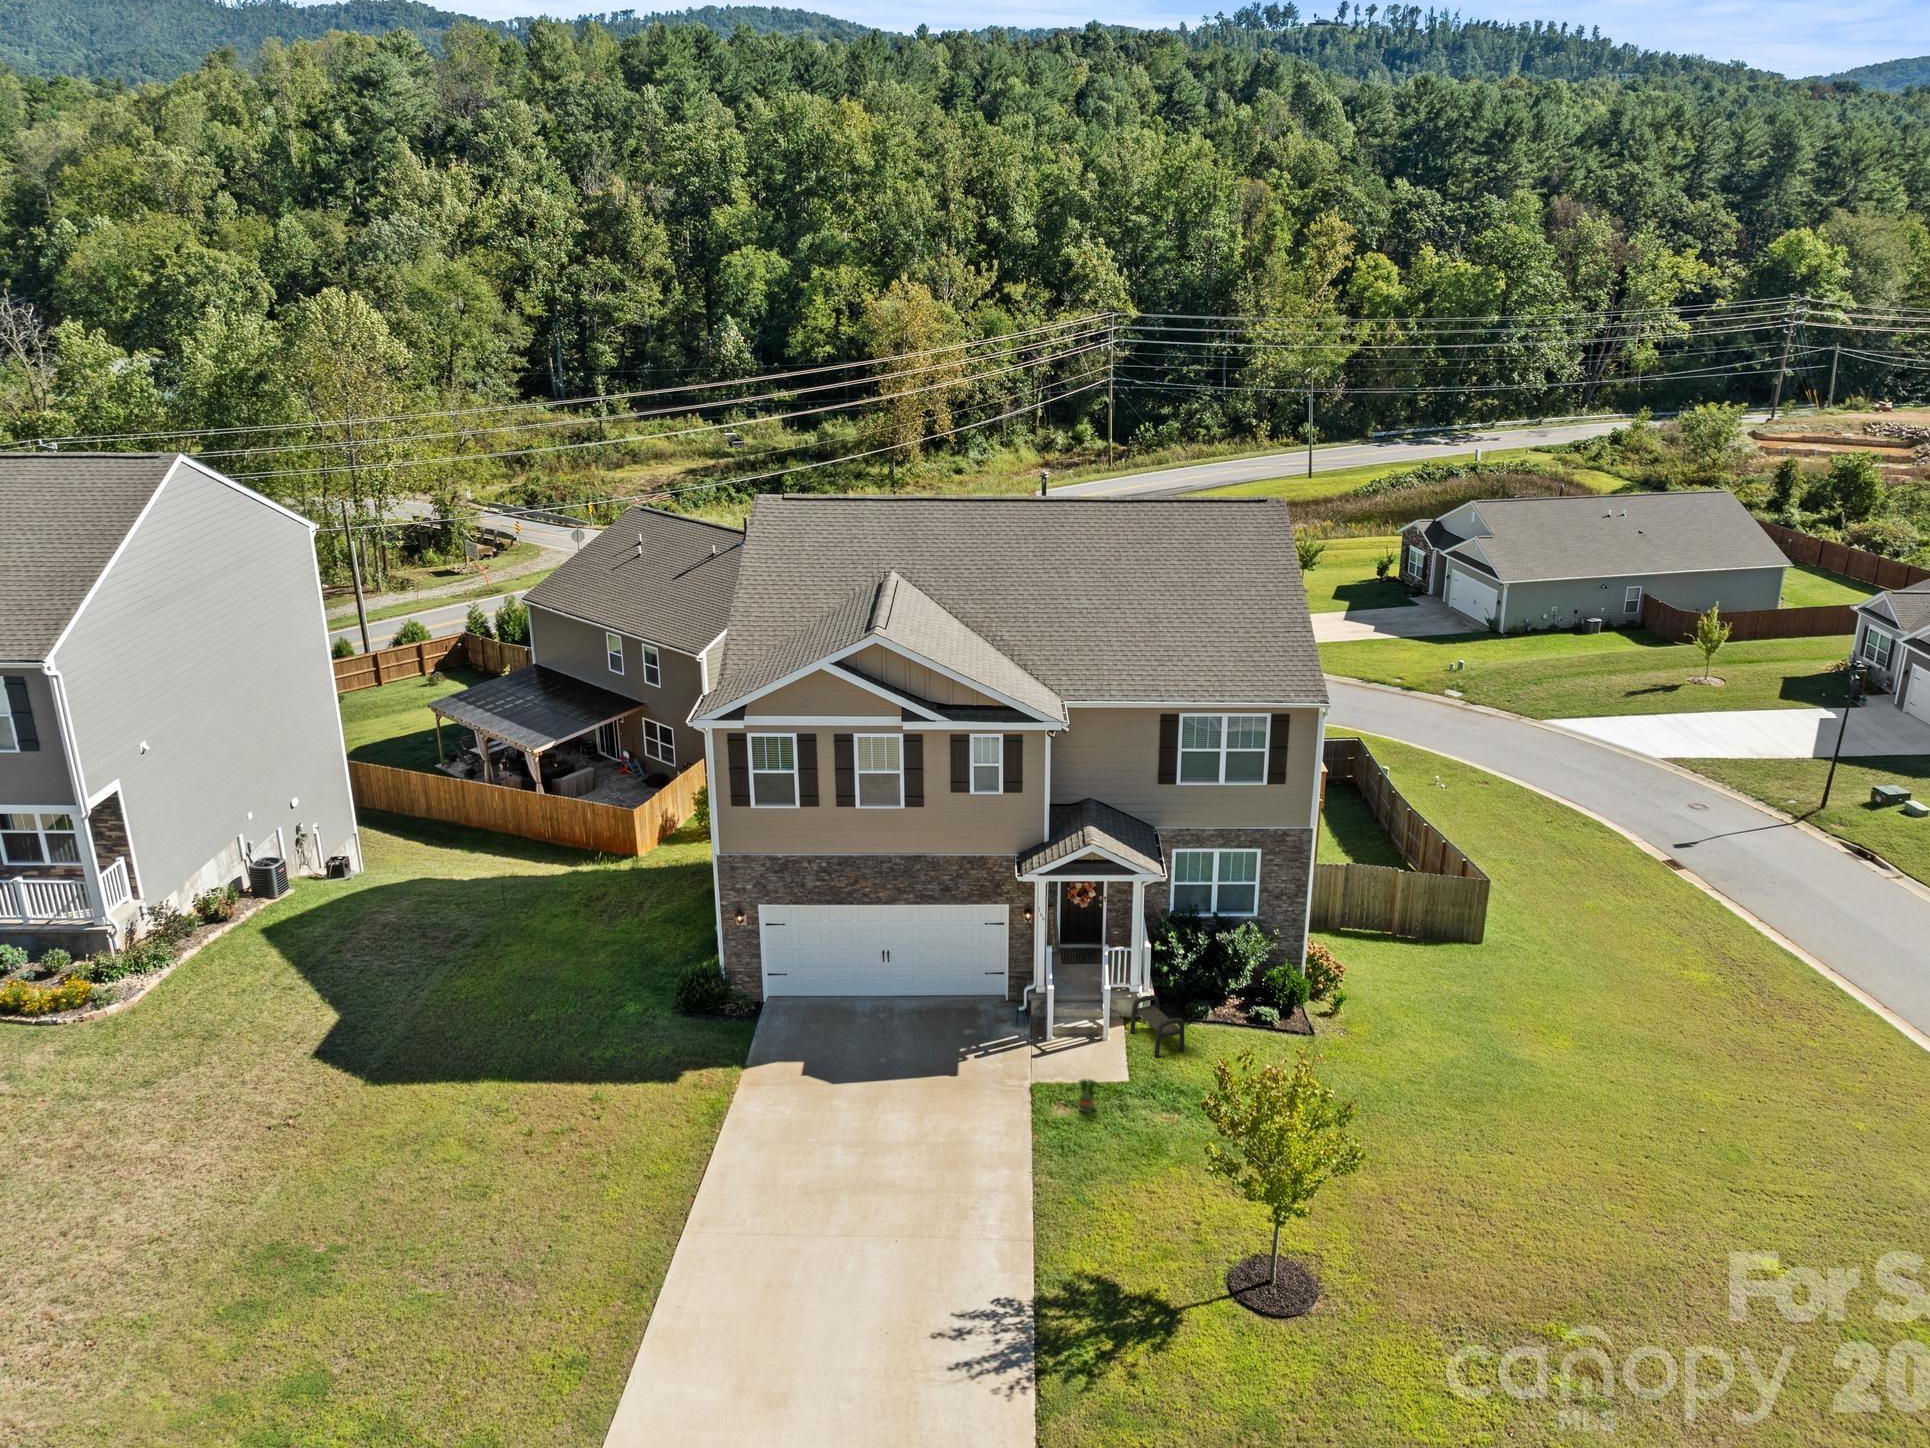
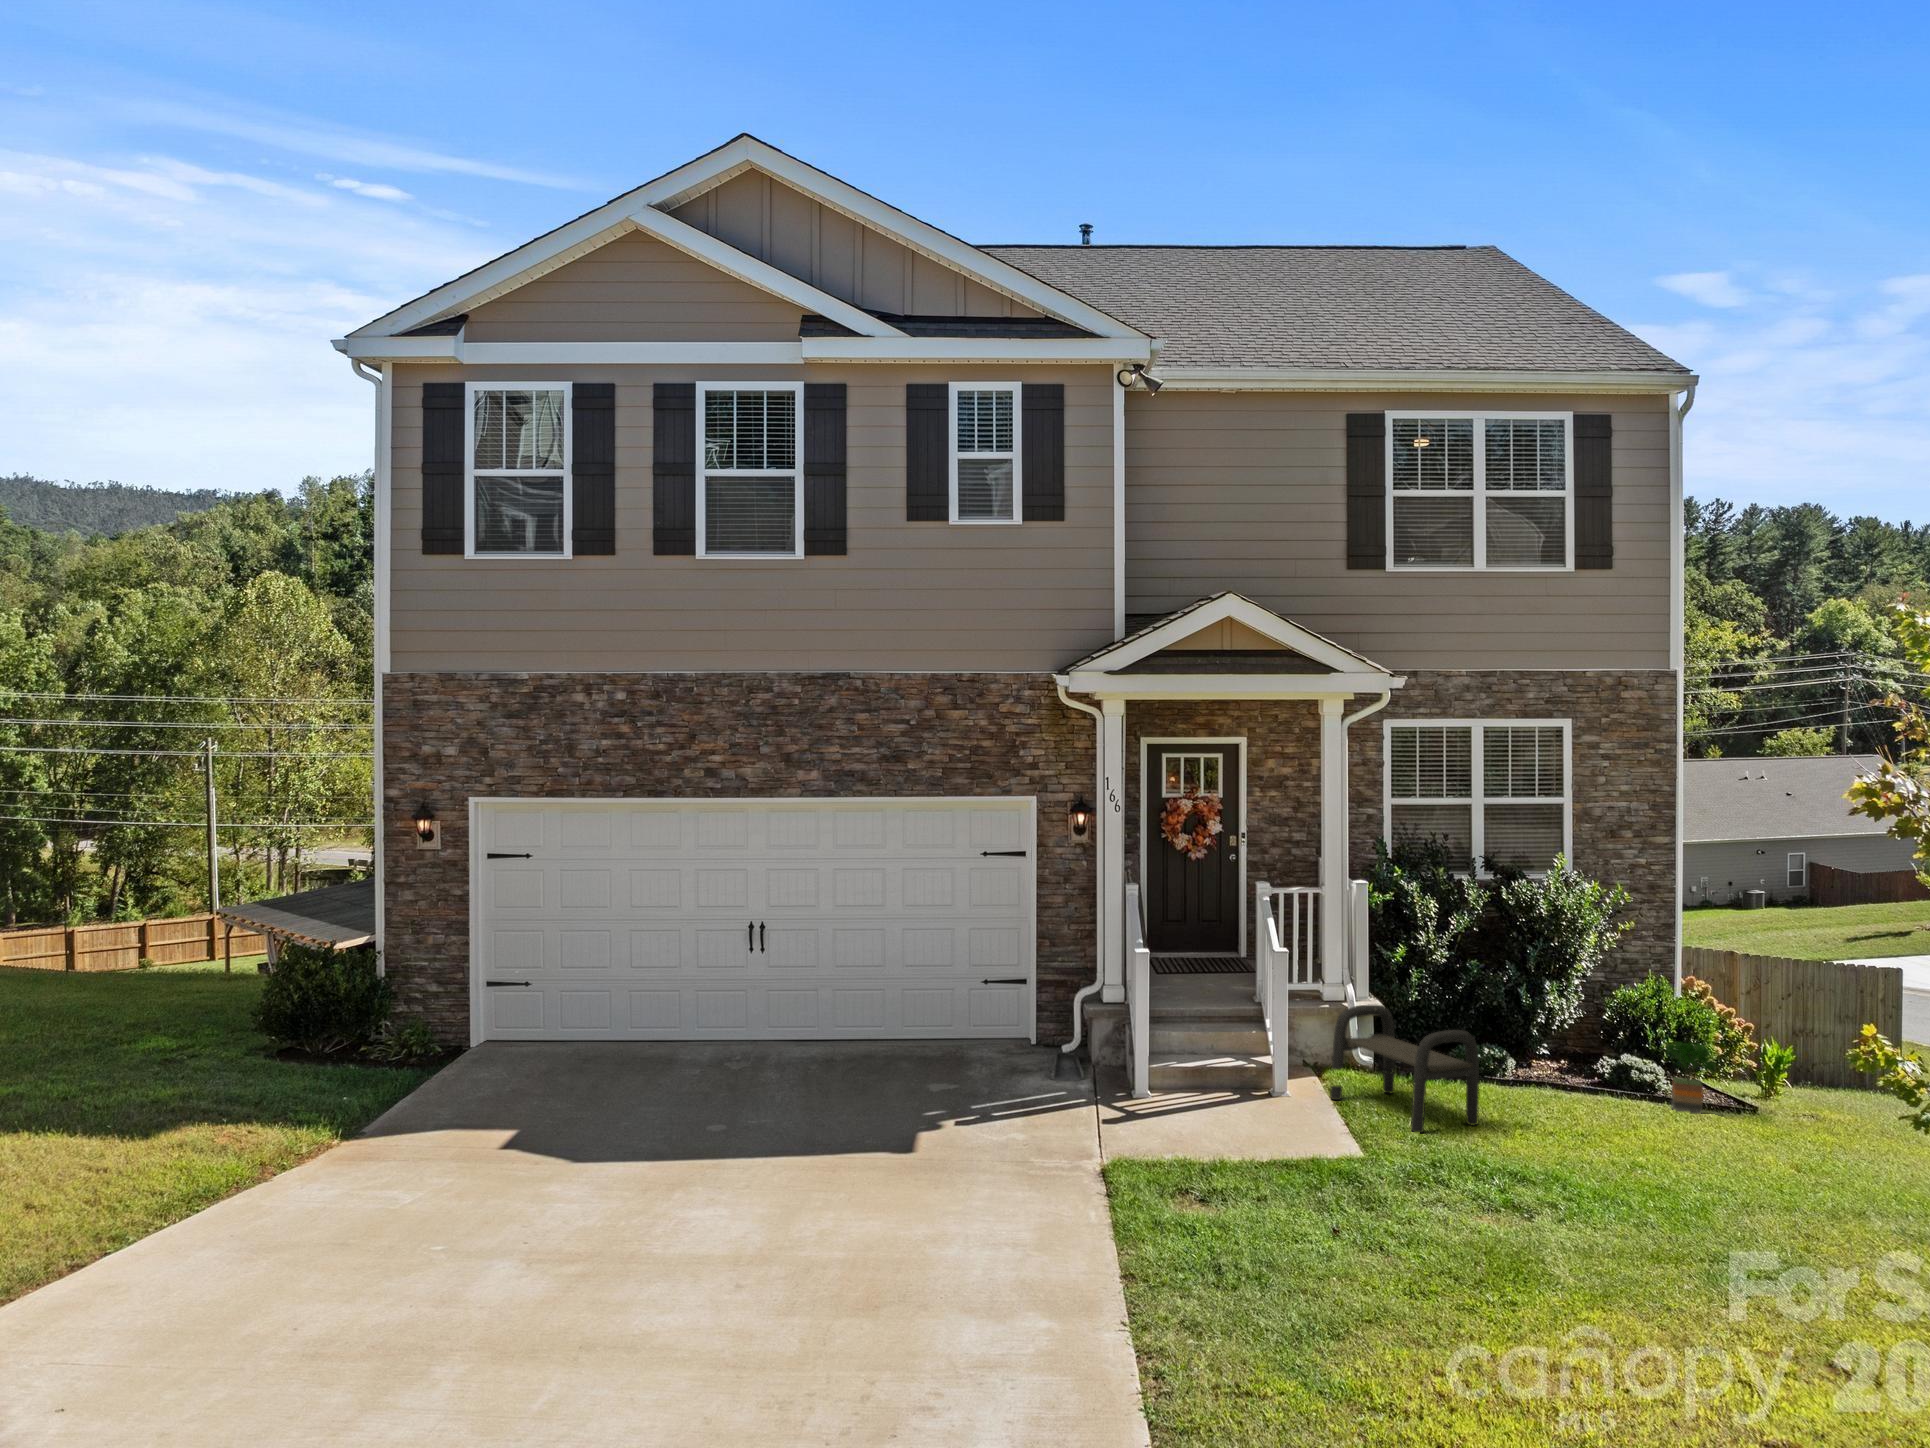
potted tree: present [1079,1079,1097,1112] -> present [1666,1042,1716,1114]

